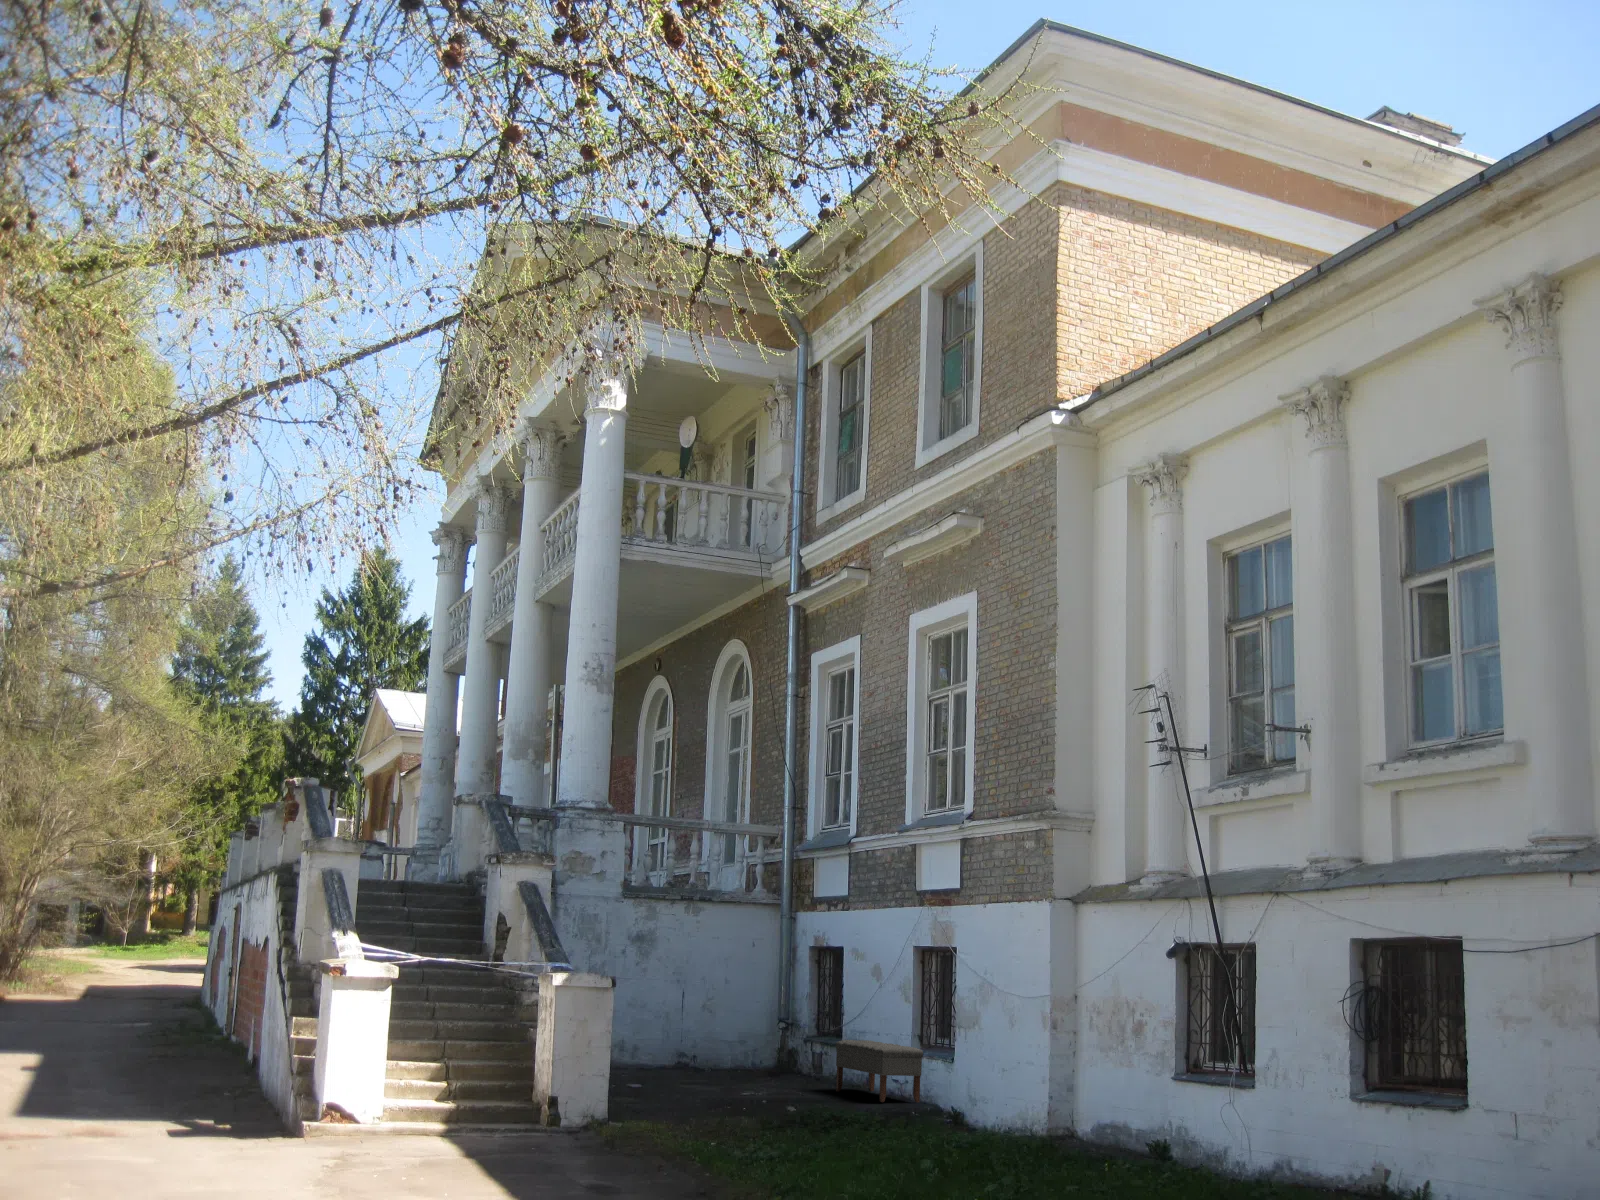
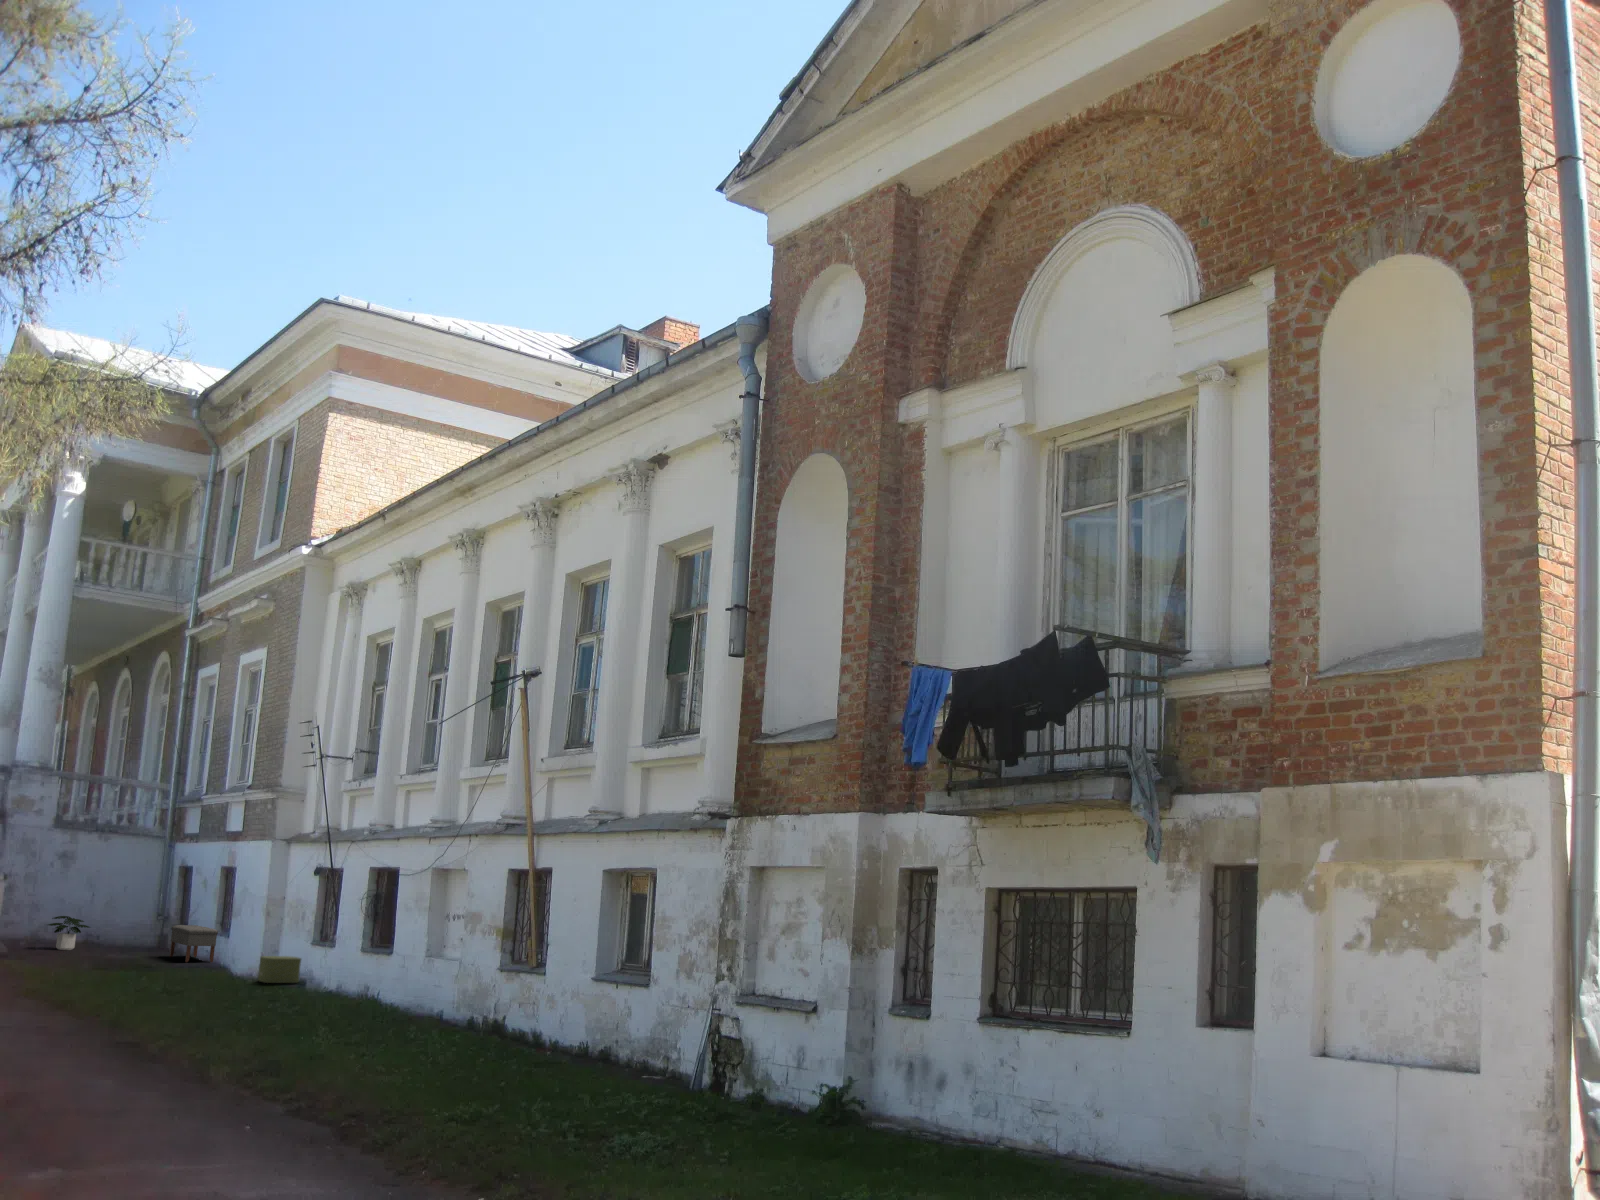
potted plant: none [635,1024,698,1076] -> present [48,916,90,950]
storage box: none [1075,1101,1151,1152] -> present [258,956,301,983]

